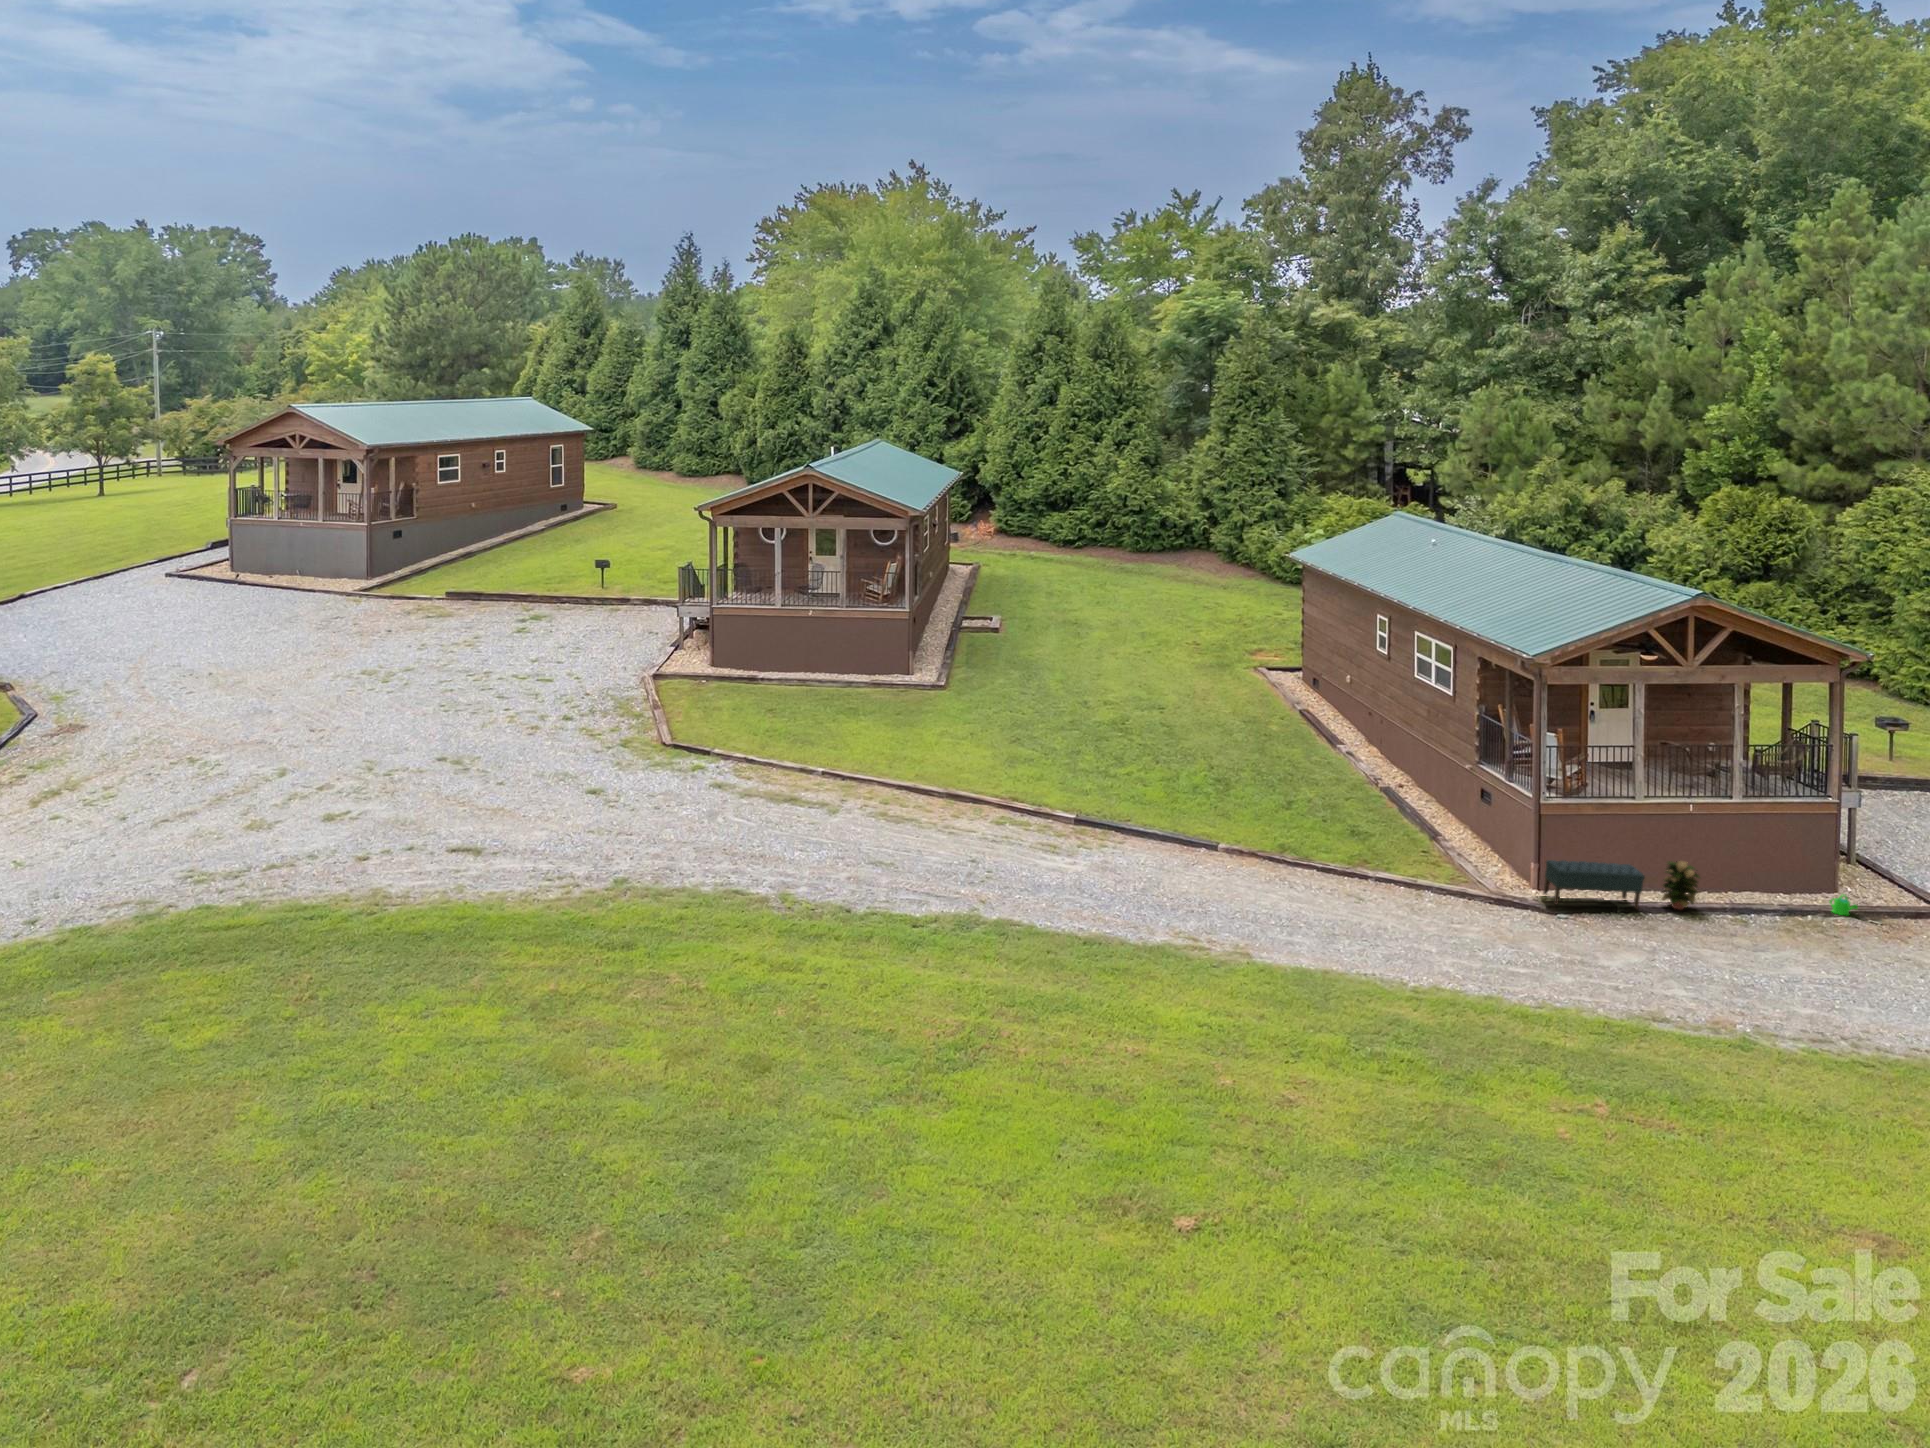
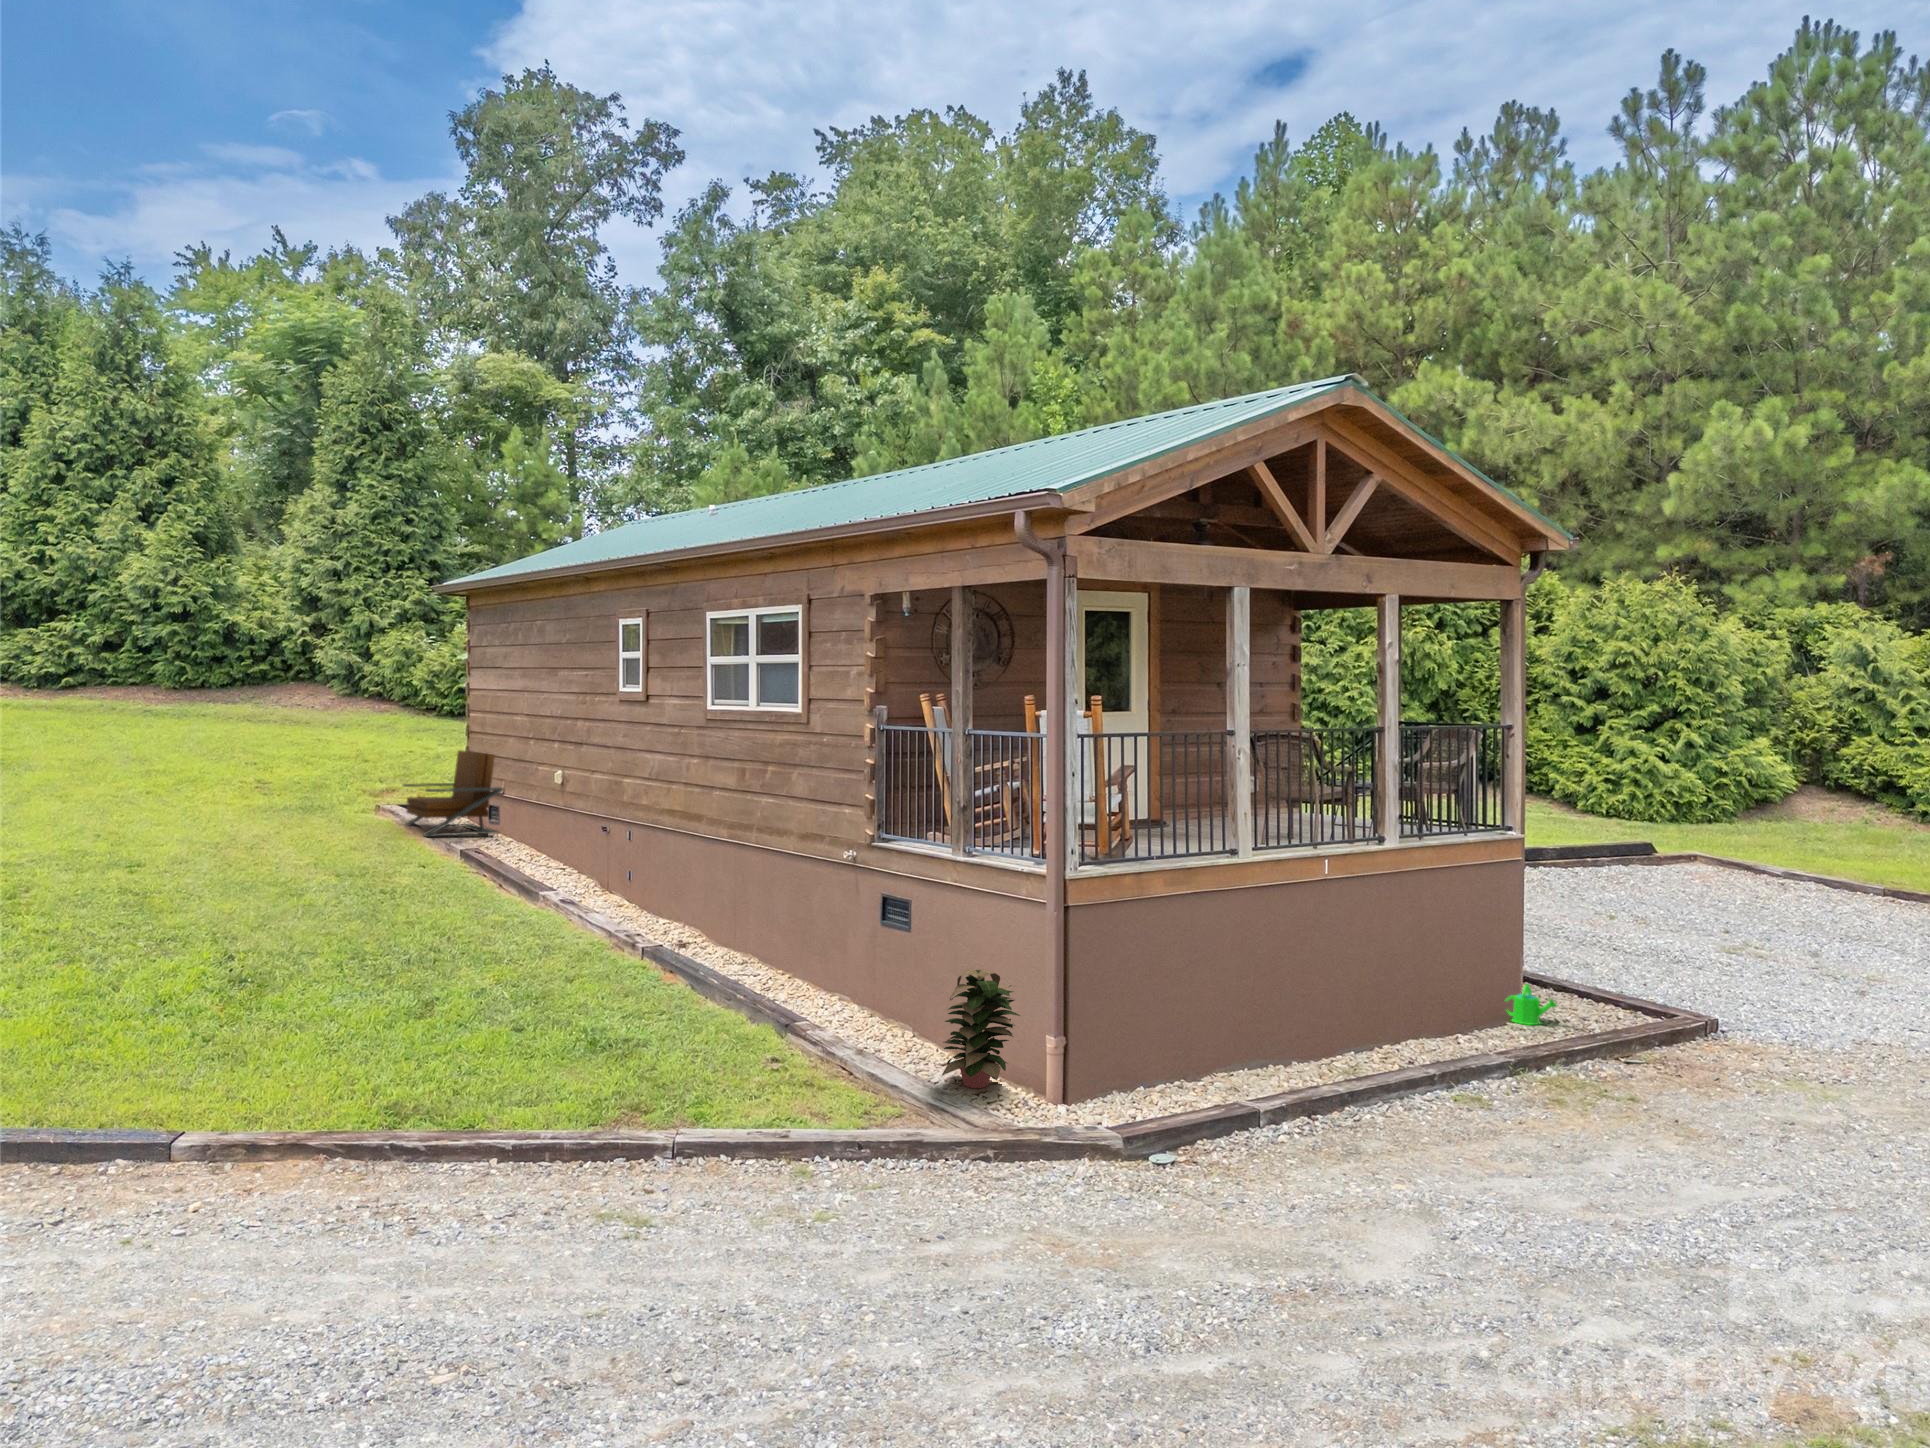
lounge chair: none [1266,646,1320,695] -> present [403,751,503,837]
bench: present [1543,860,1645,909] -> none [1074,987,1275,1115]
decorative plant: present [1662,861,1700,909] -> present [942,969,1020,1088]

